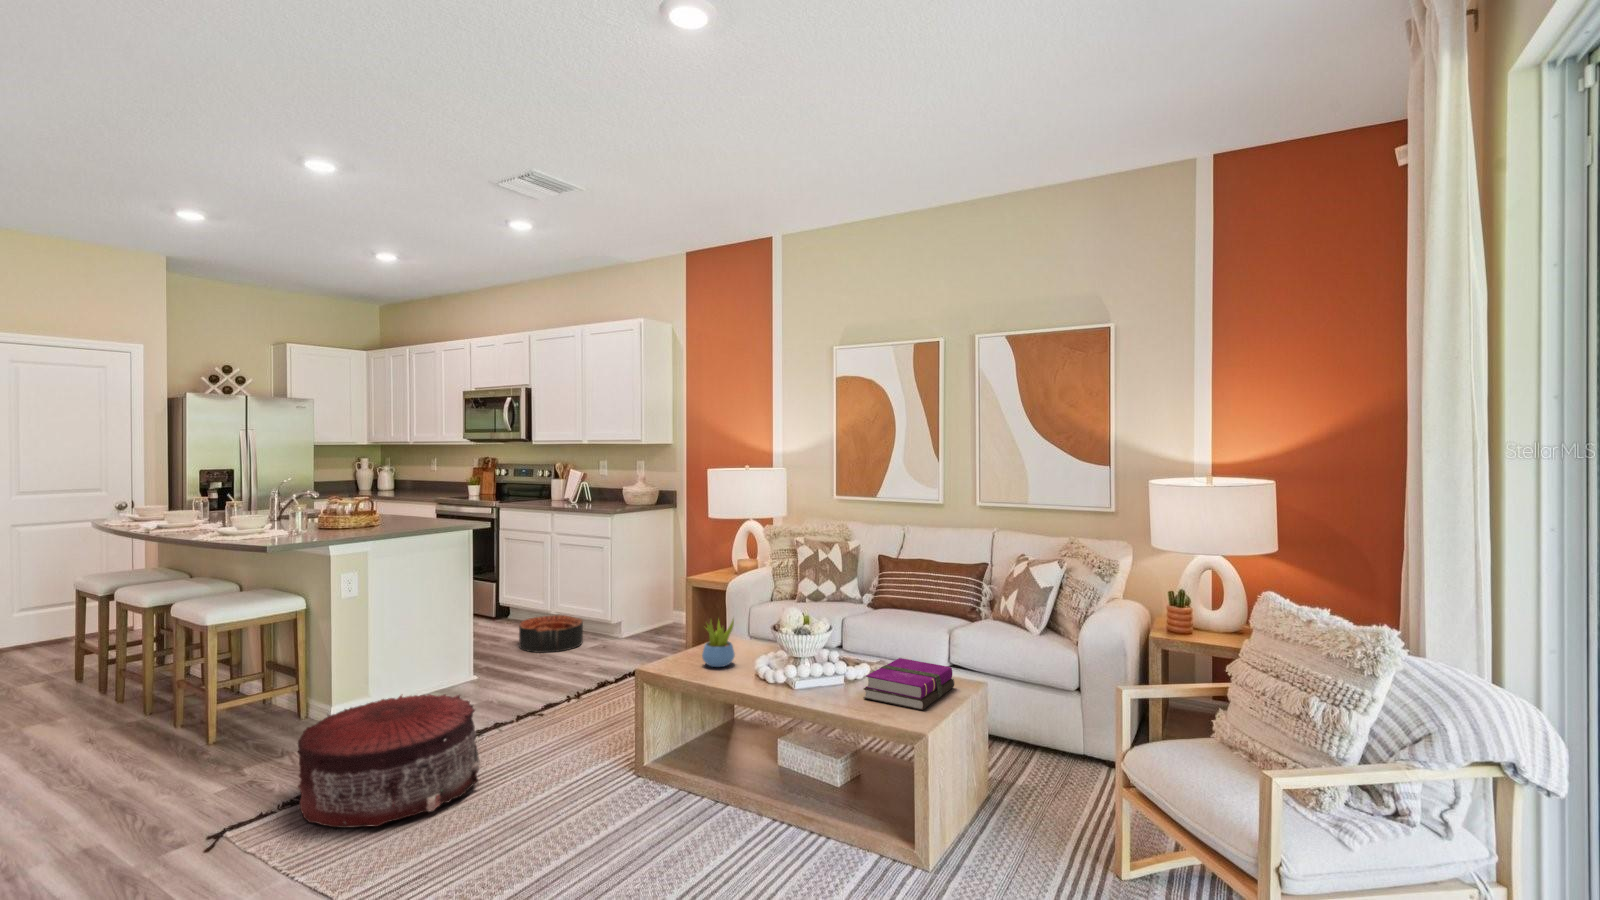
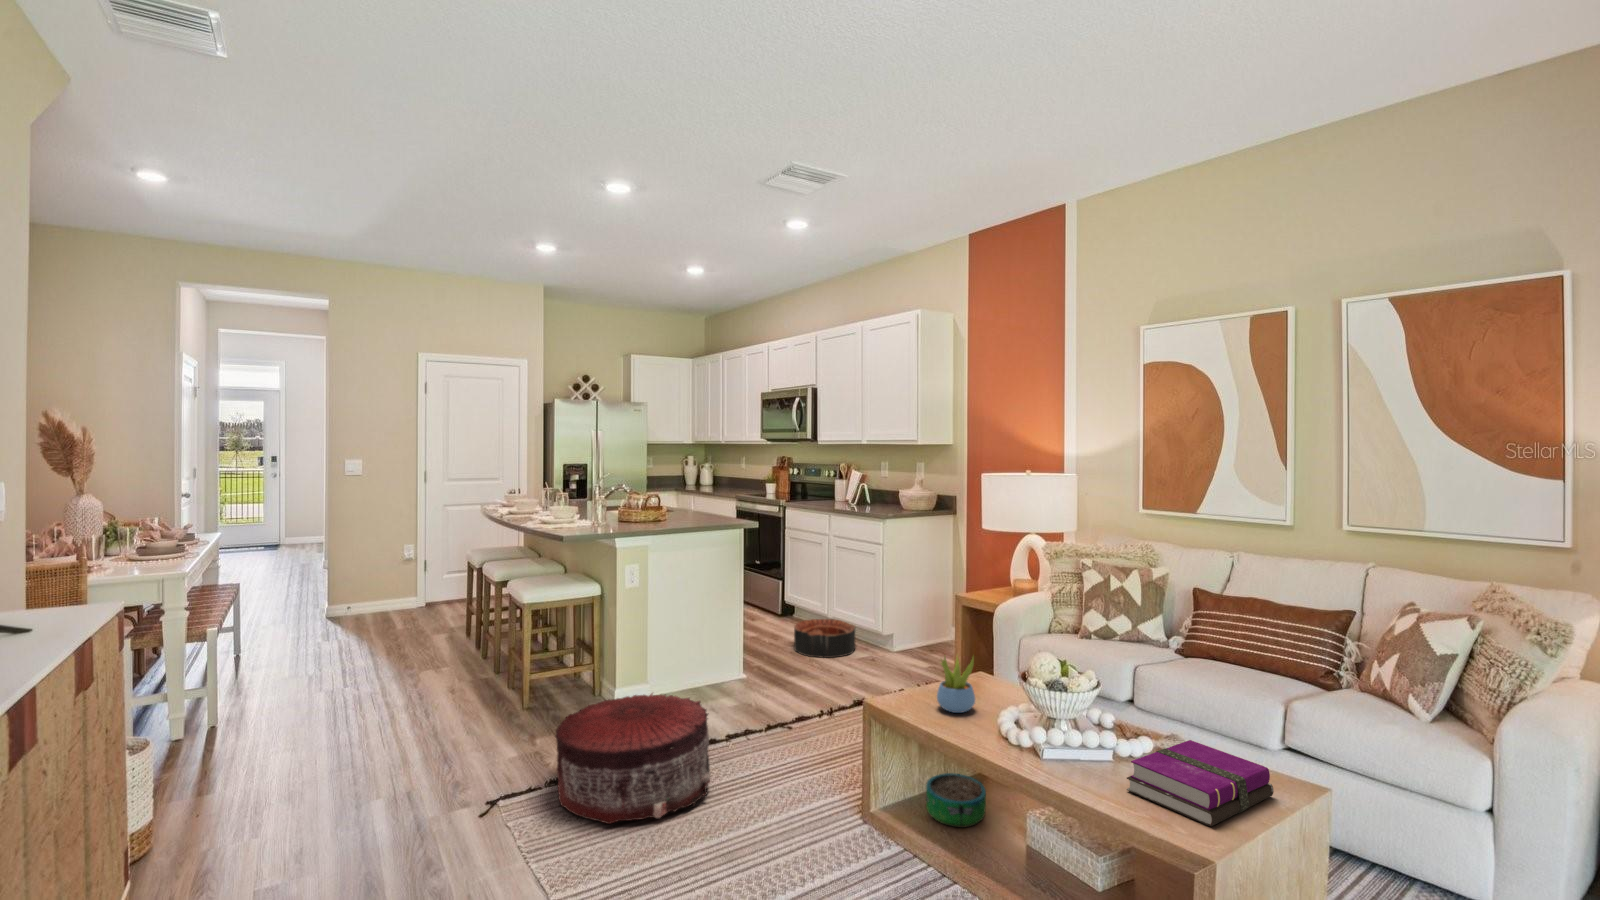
decorative bowl: none [694,721,744,763] -> present [926,773,986,828]

